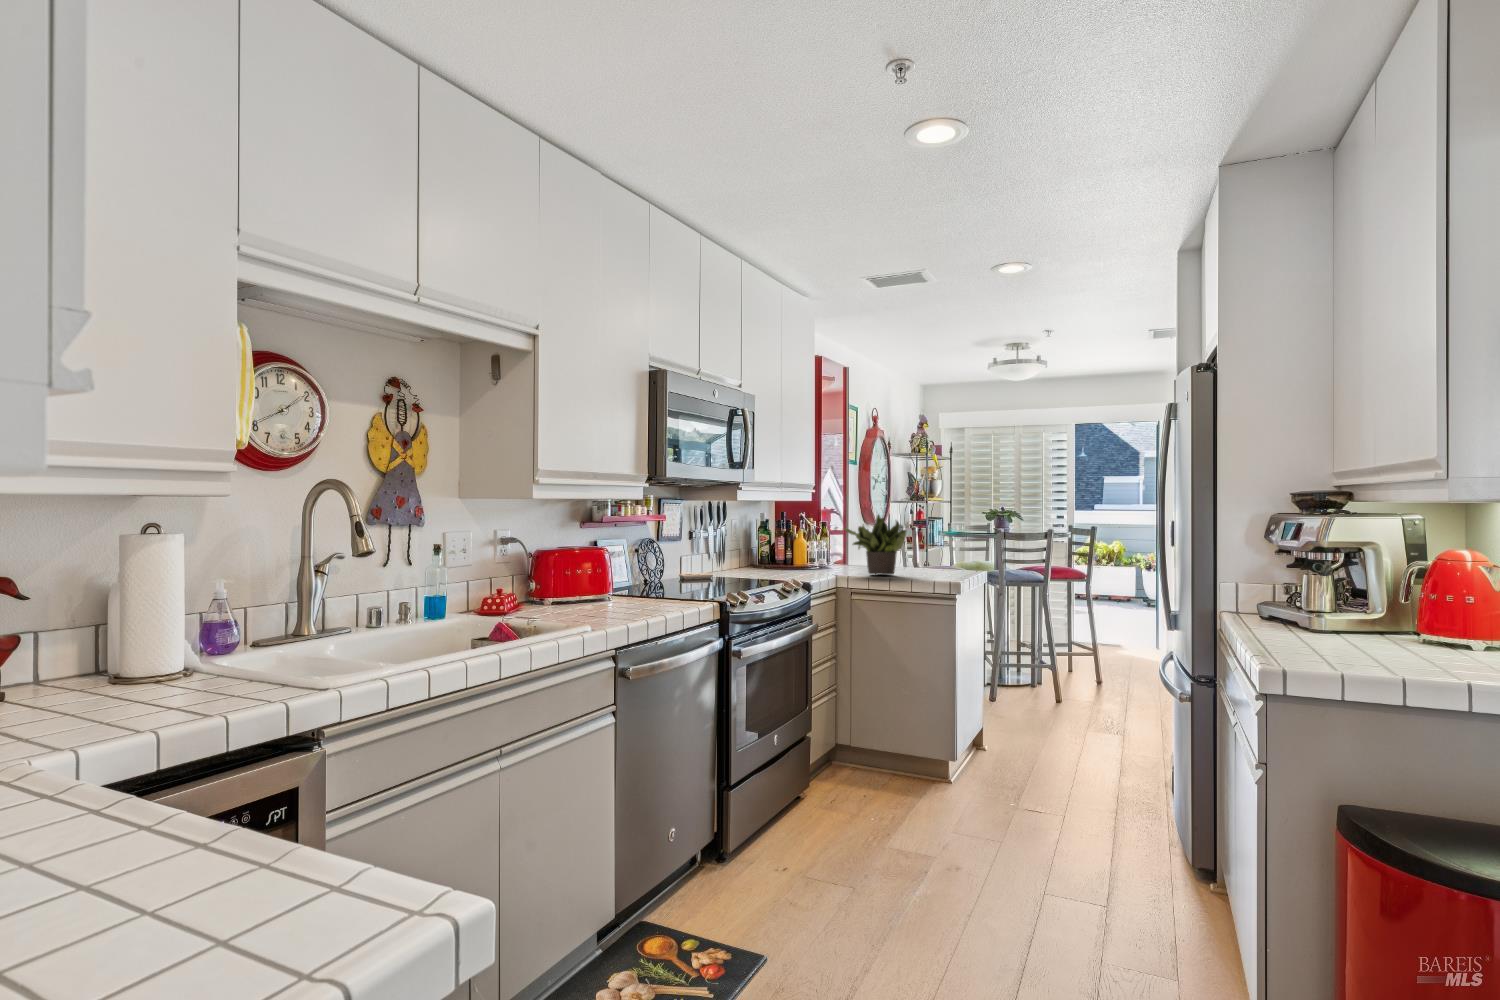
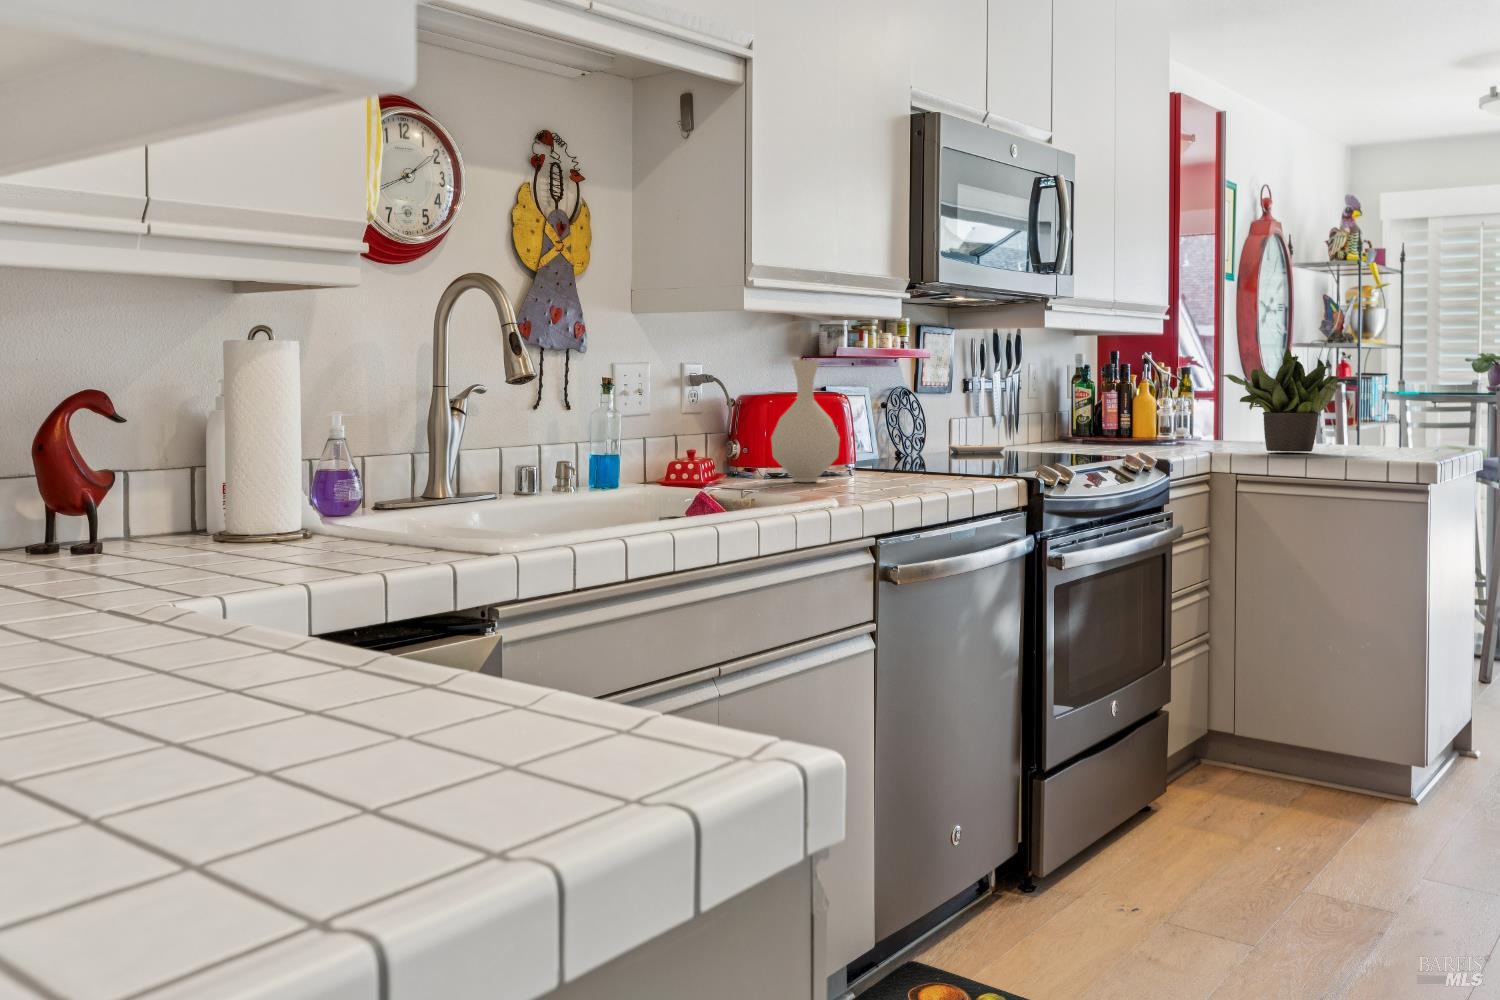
vase: none [554,529,599,609] -> present [771,359,840,482]

